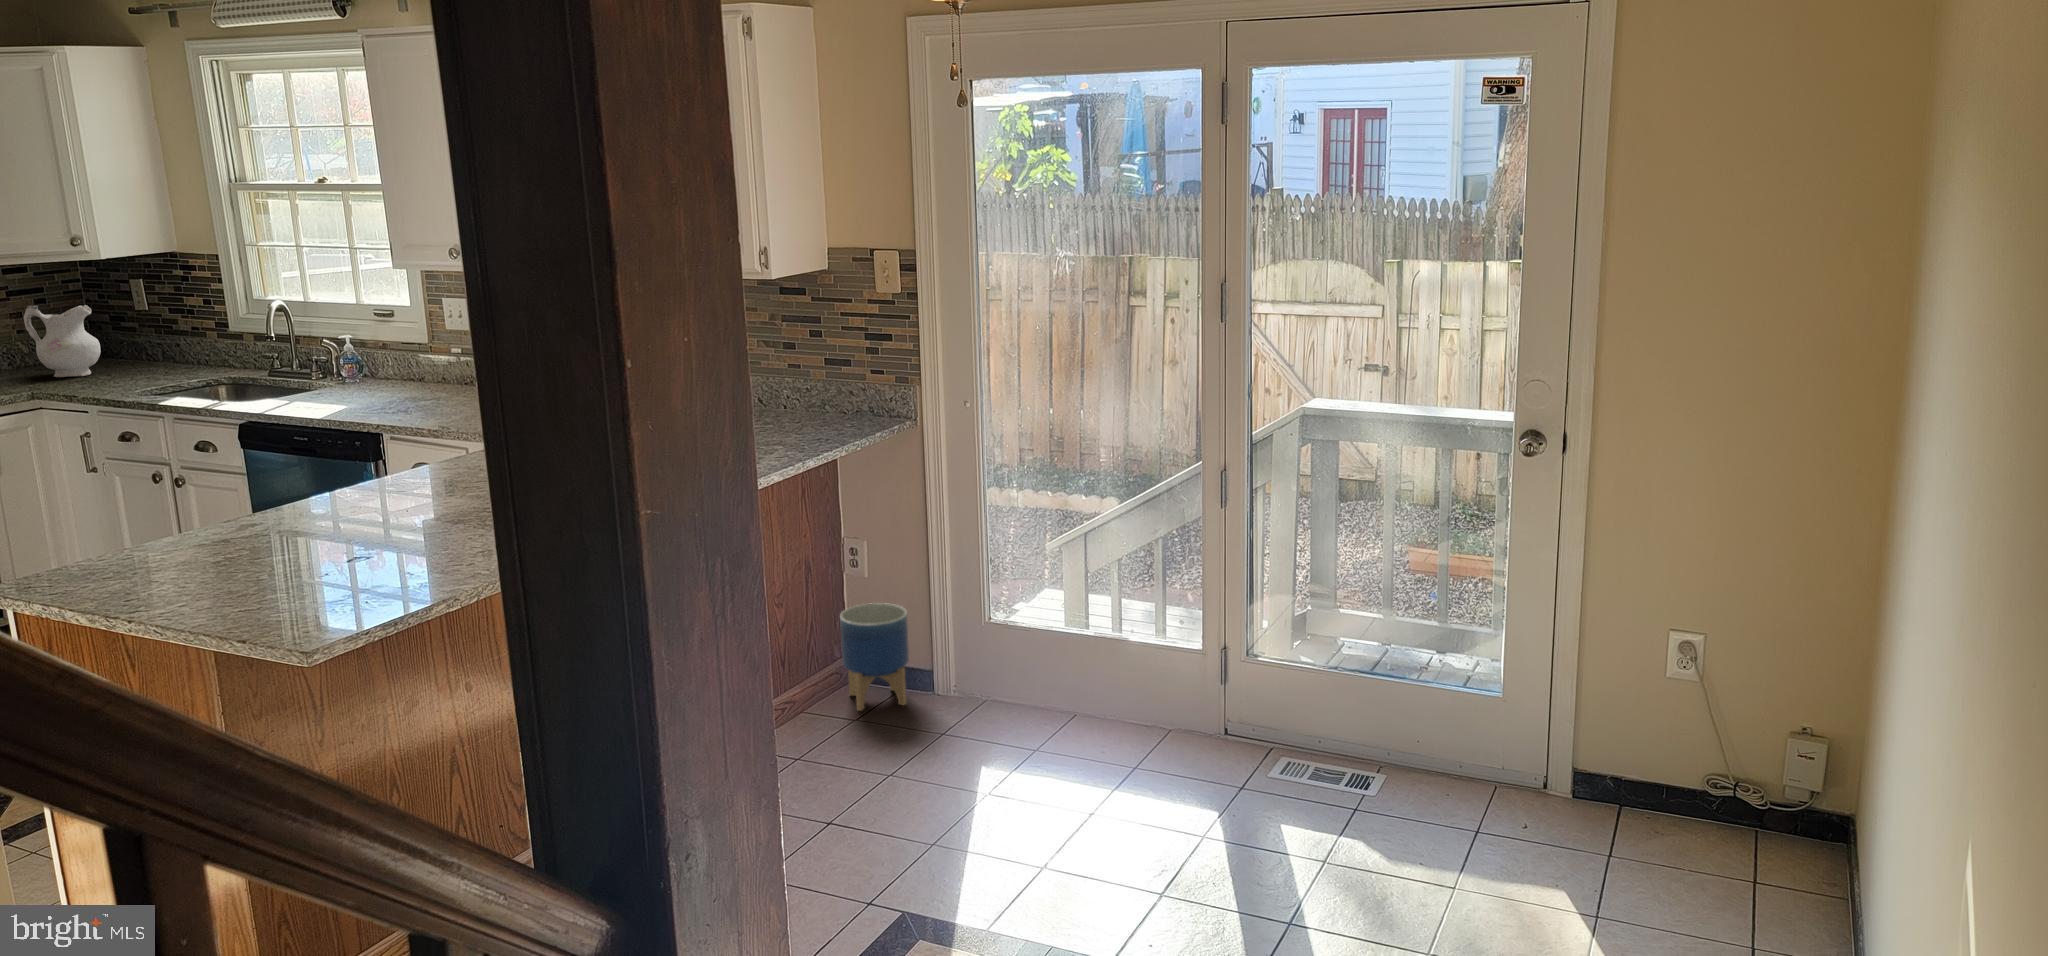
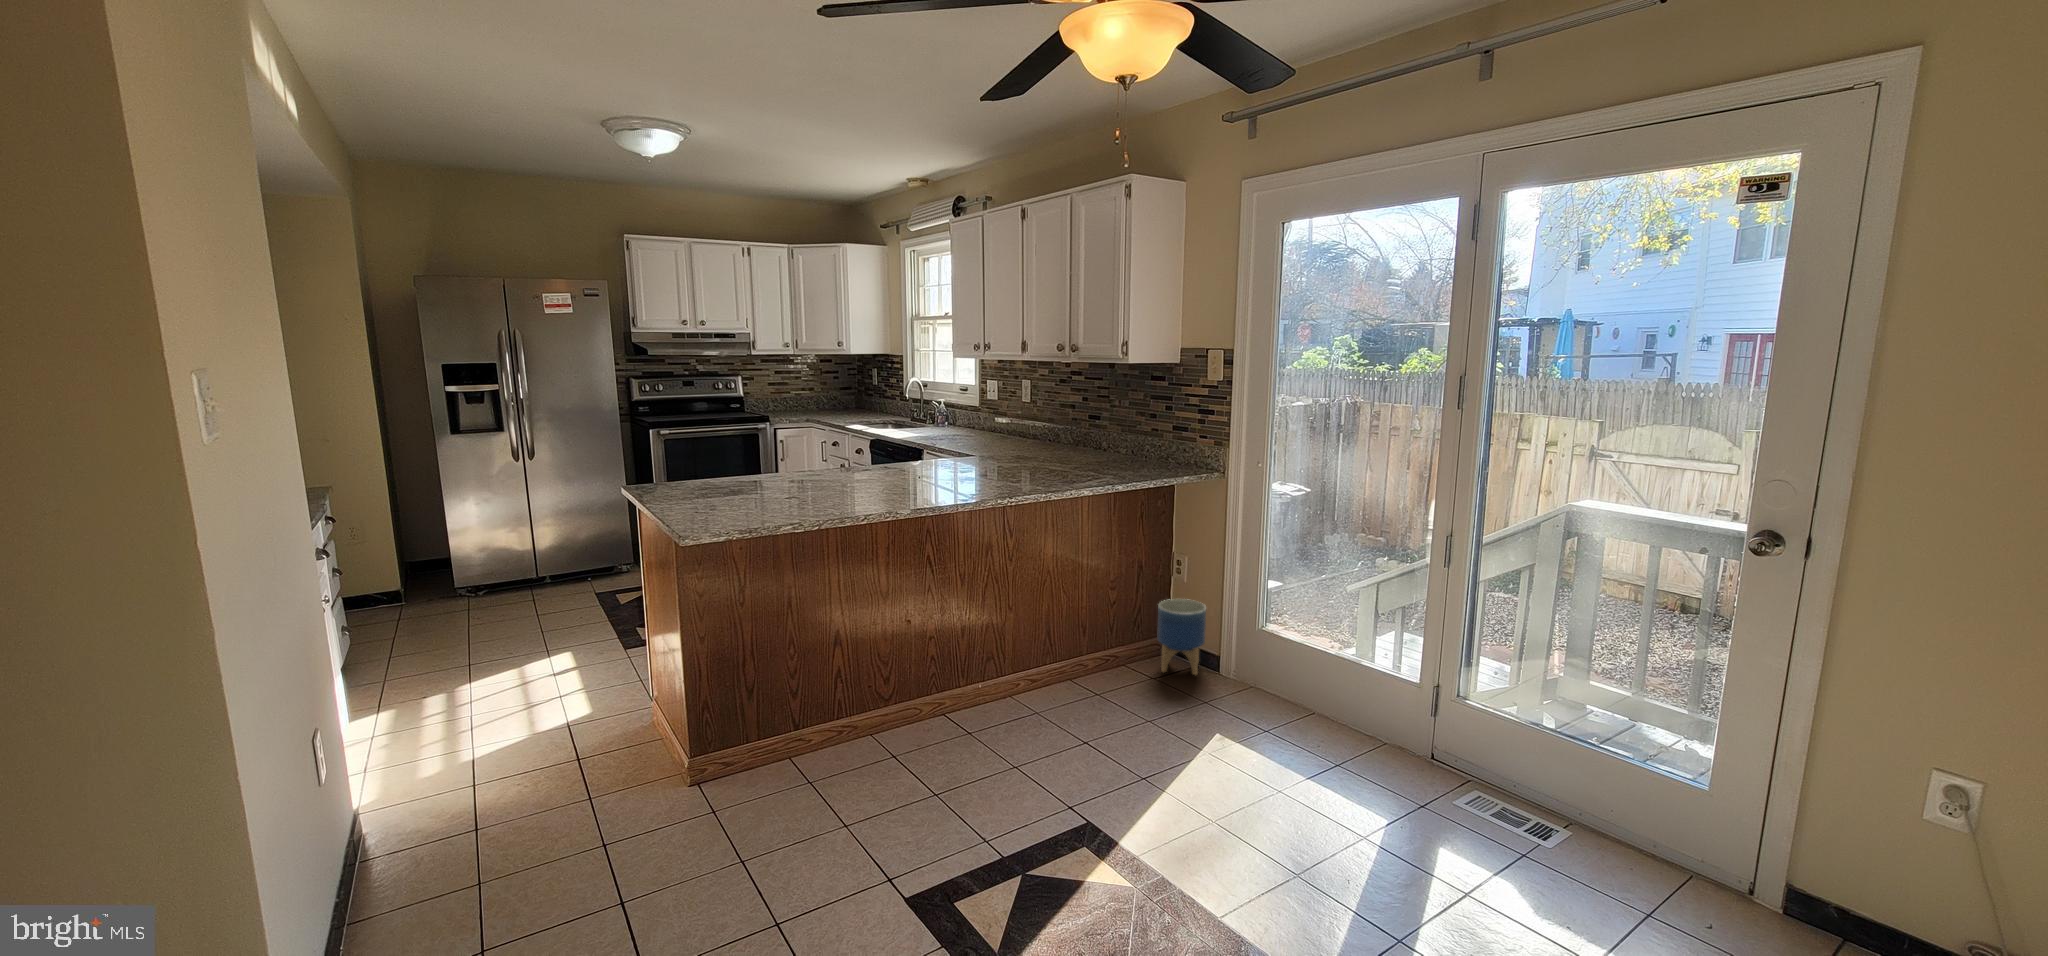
ceramic pitcher: present [24,305,101,377] -> none [815,376,846,414]

